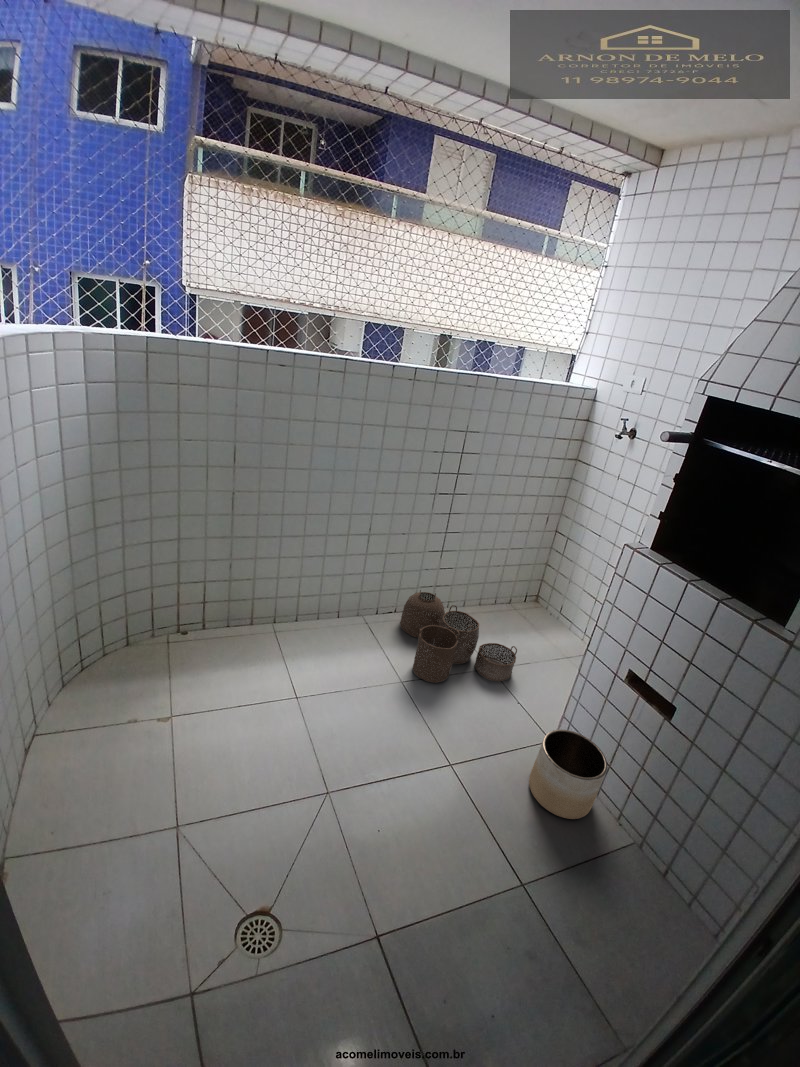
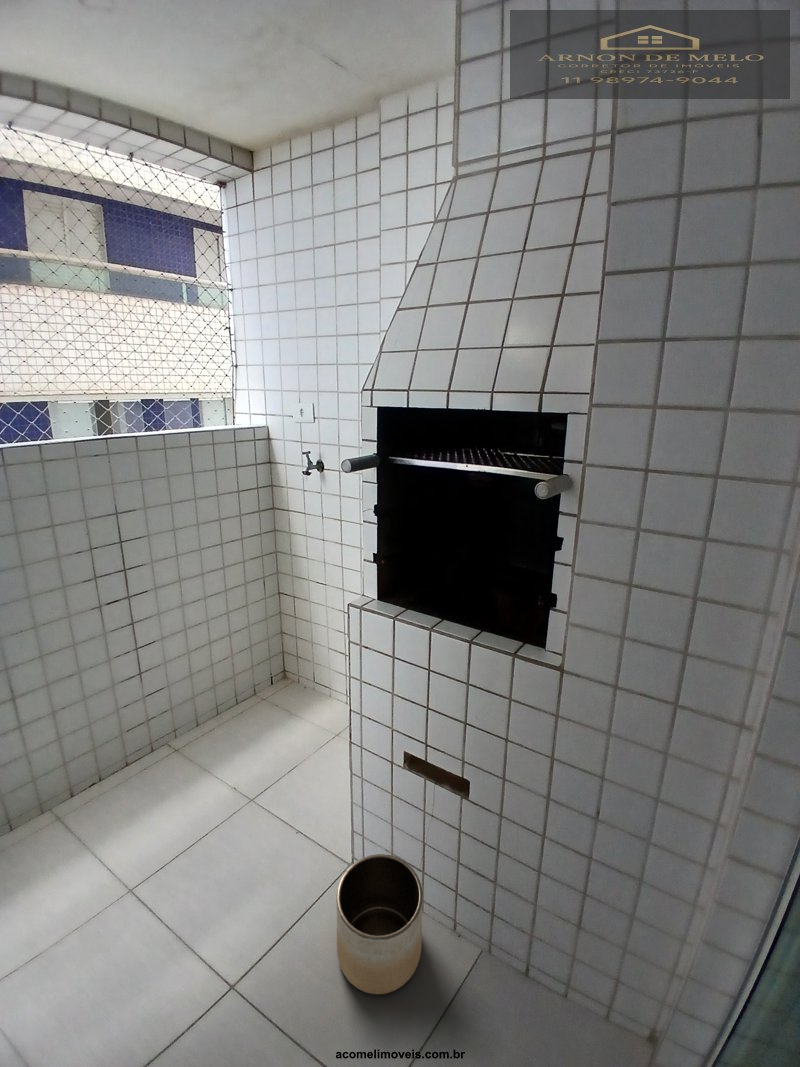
woven basket: present [400,590,517,683] -> none [103,735,278,881]

